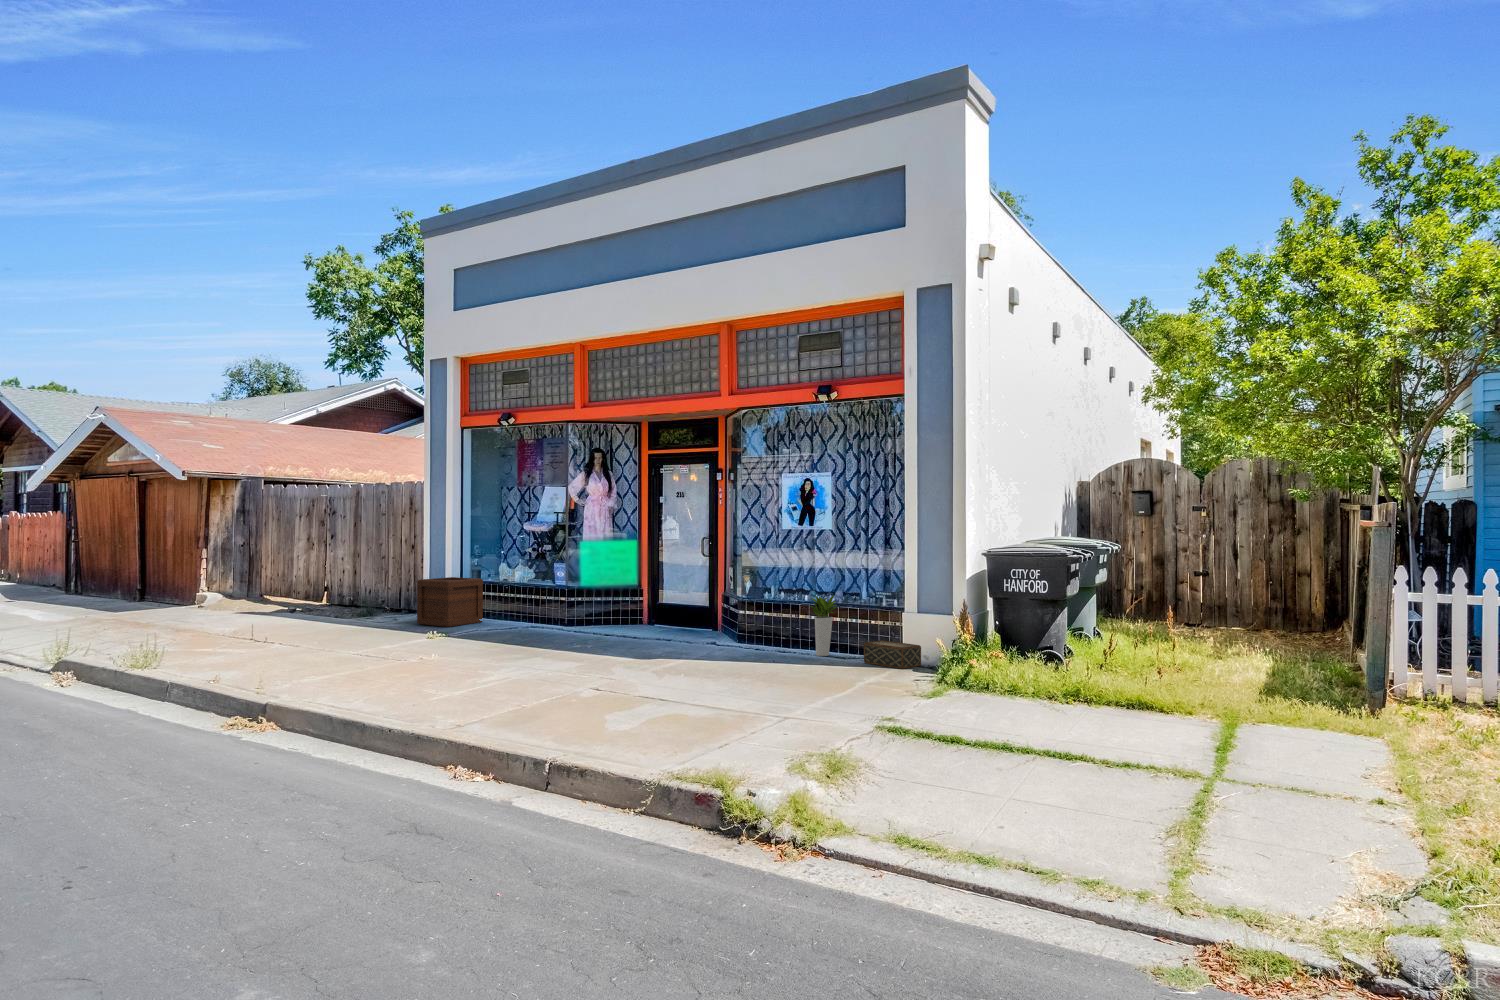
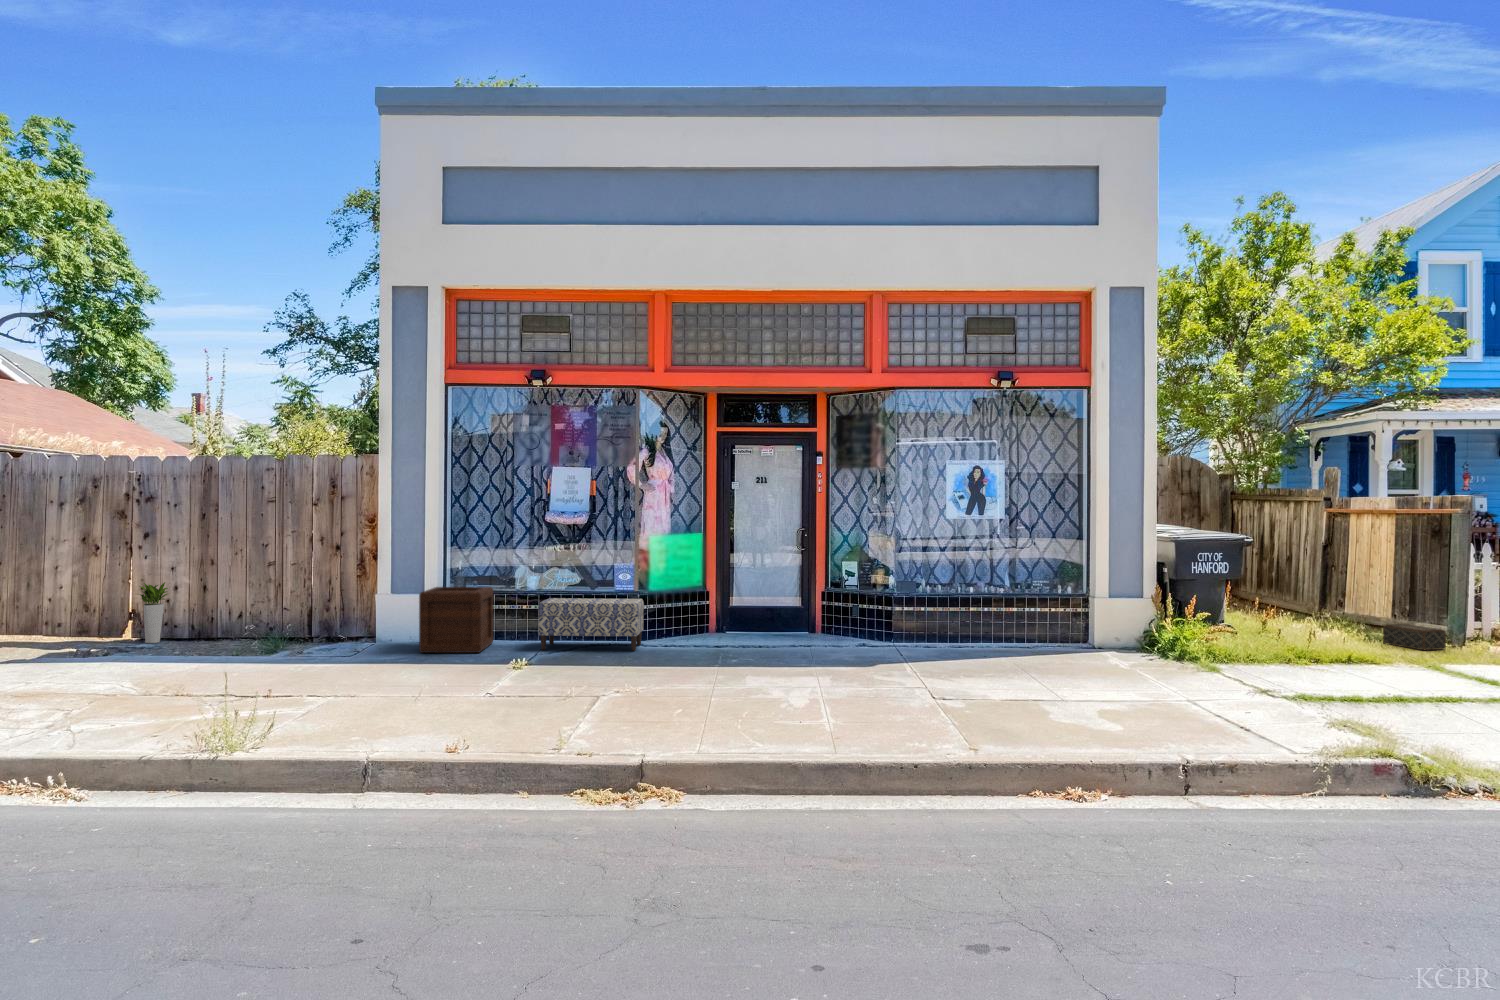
bench: none [486,589,567,634] -> present [538,598,644,651]
planter: present [812,595,836,656] -> present [140,582,168,643]
woven basket: present [864,640,921,669] -> present [1383,624,1446,650]

